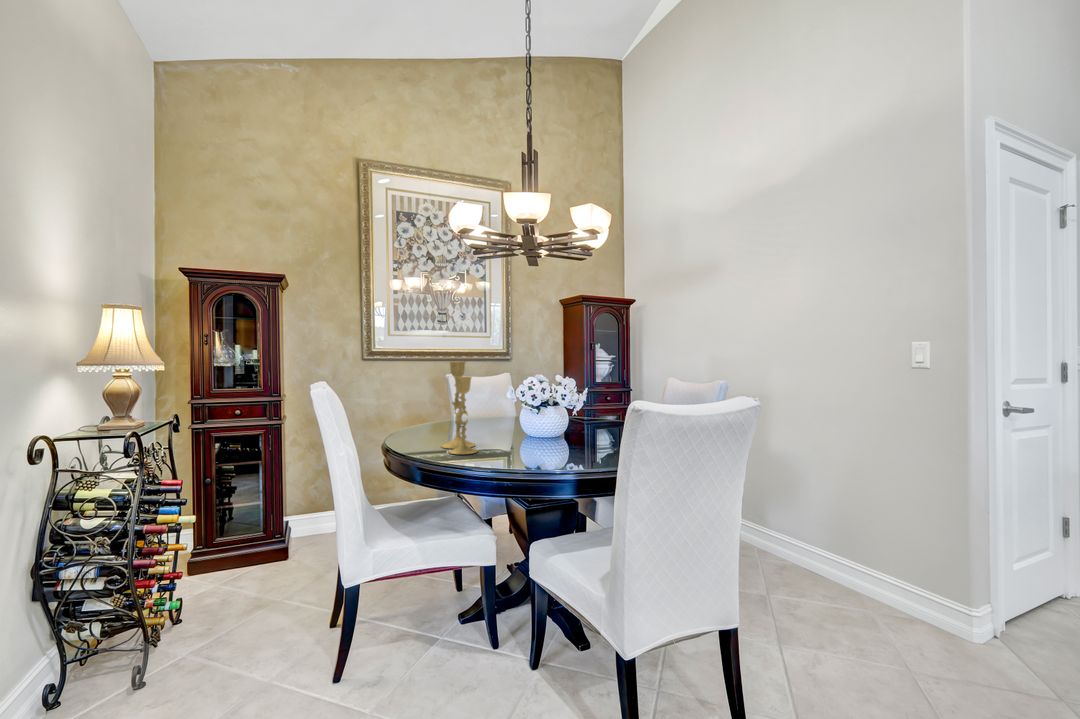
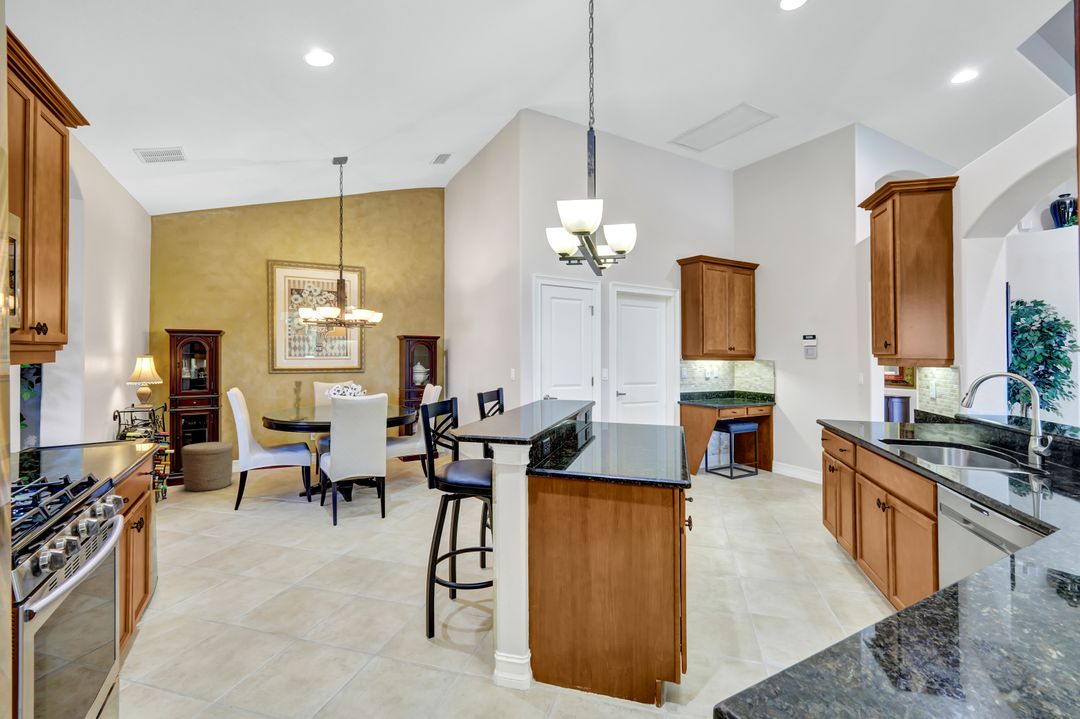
woven basket: none [209,488,309,598] -> present [181,442,233,491]

